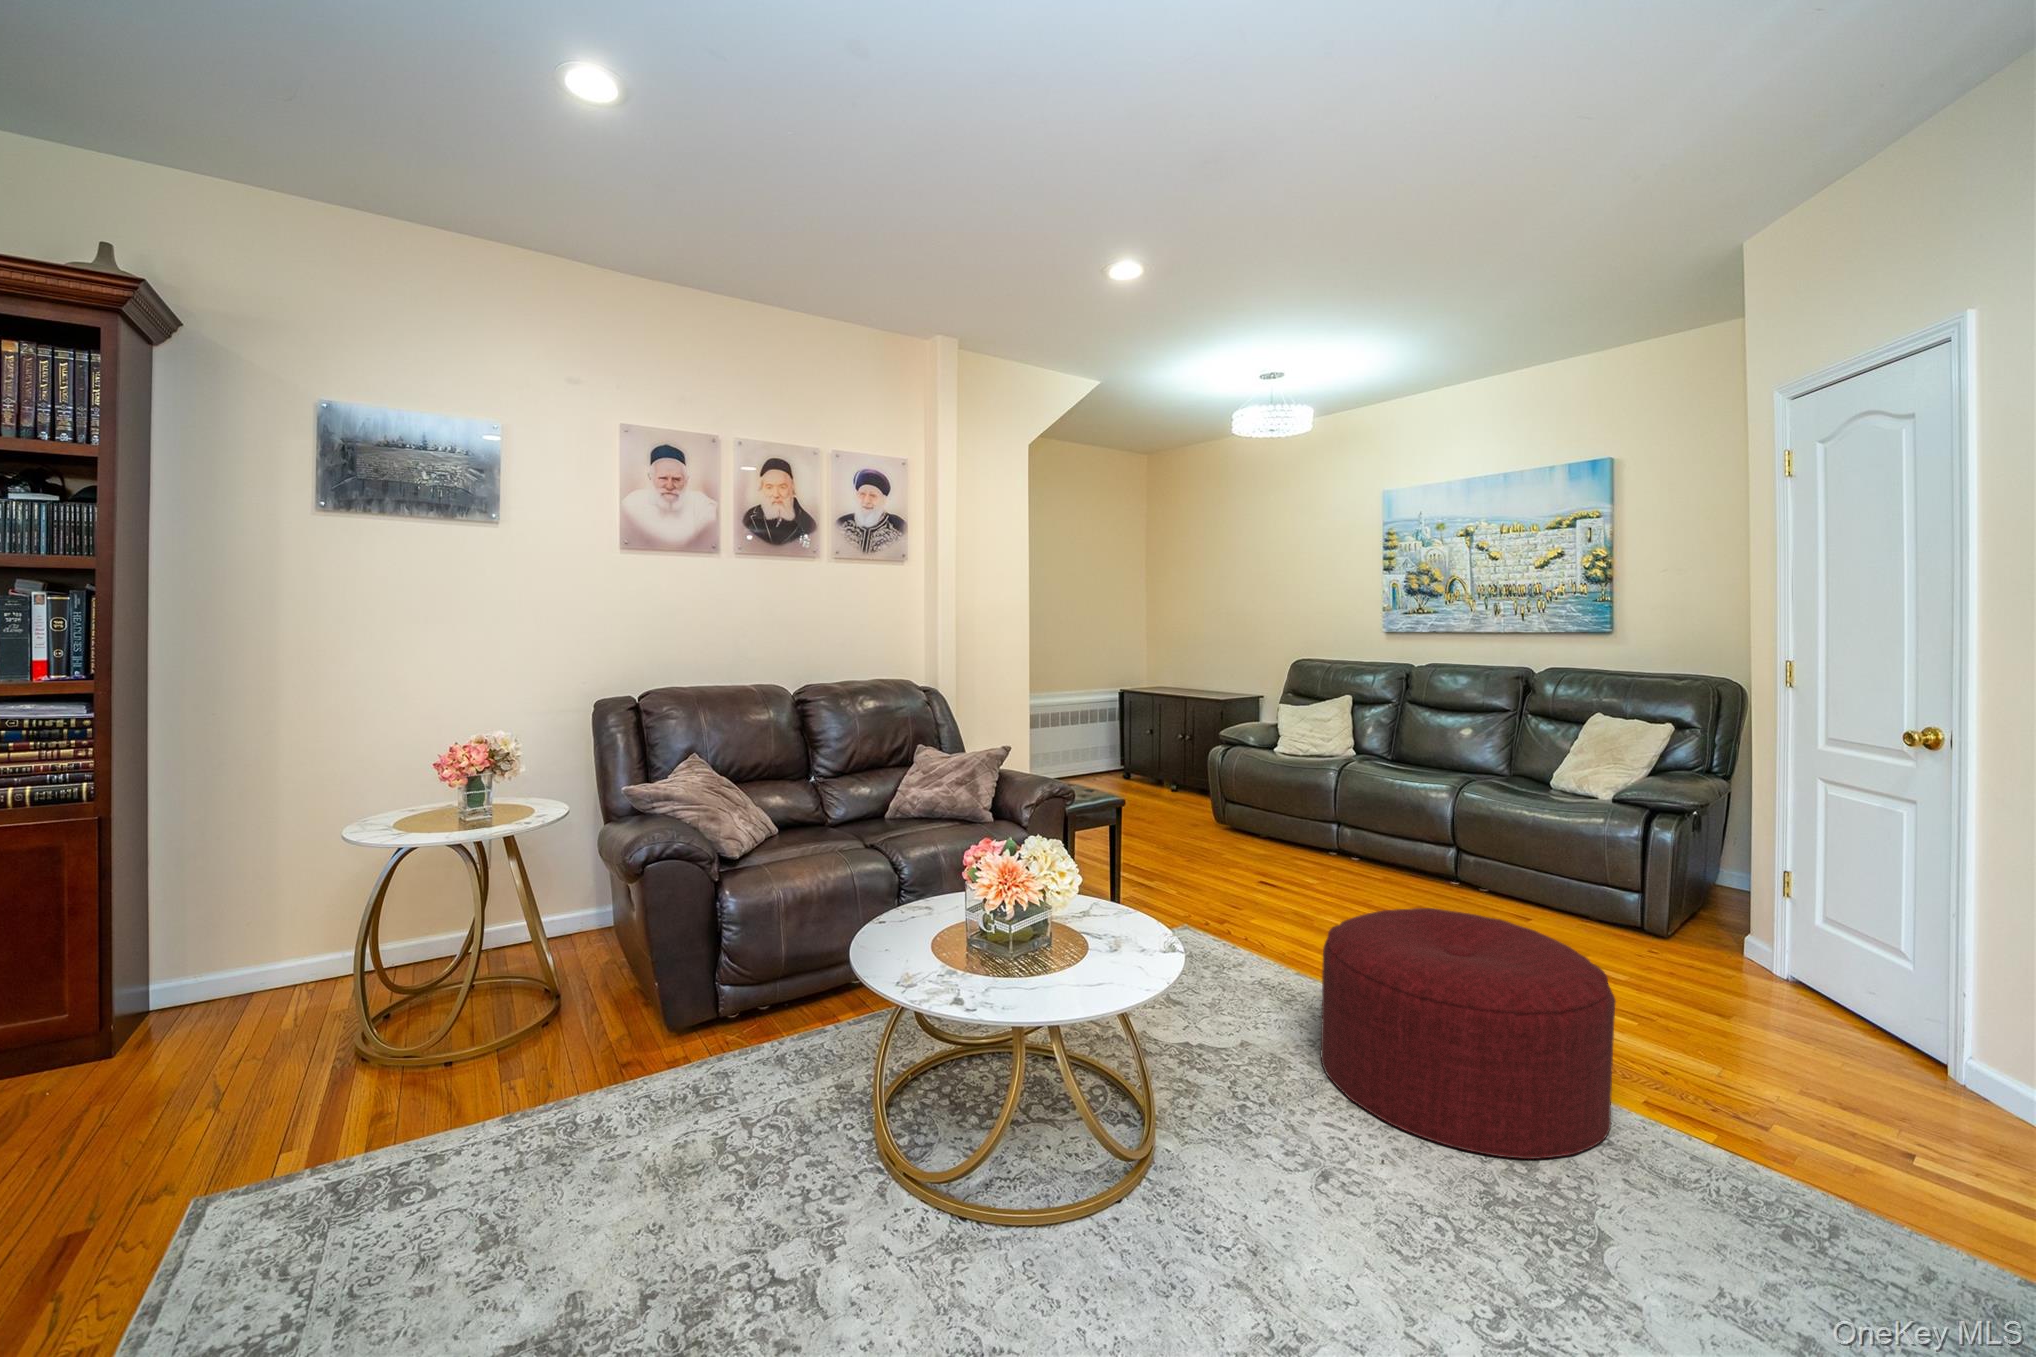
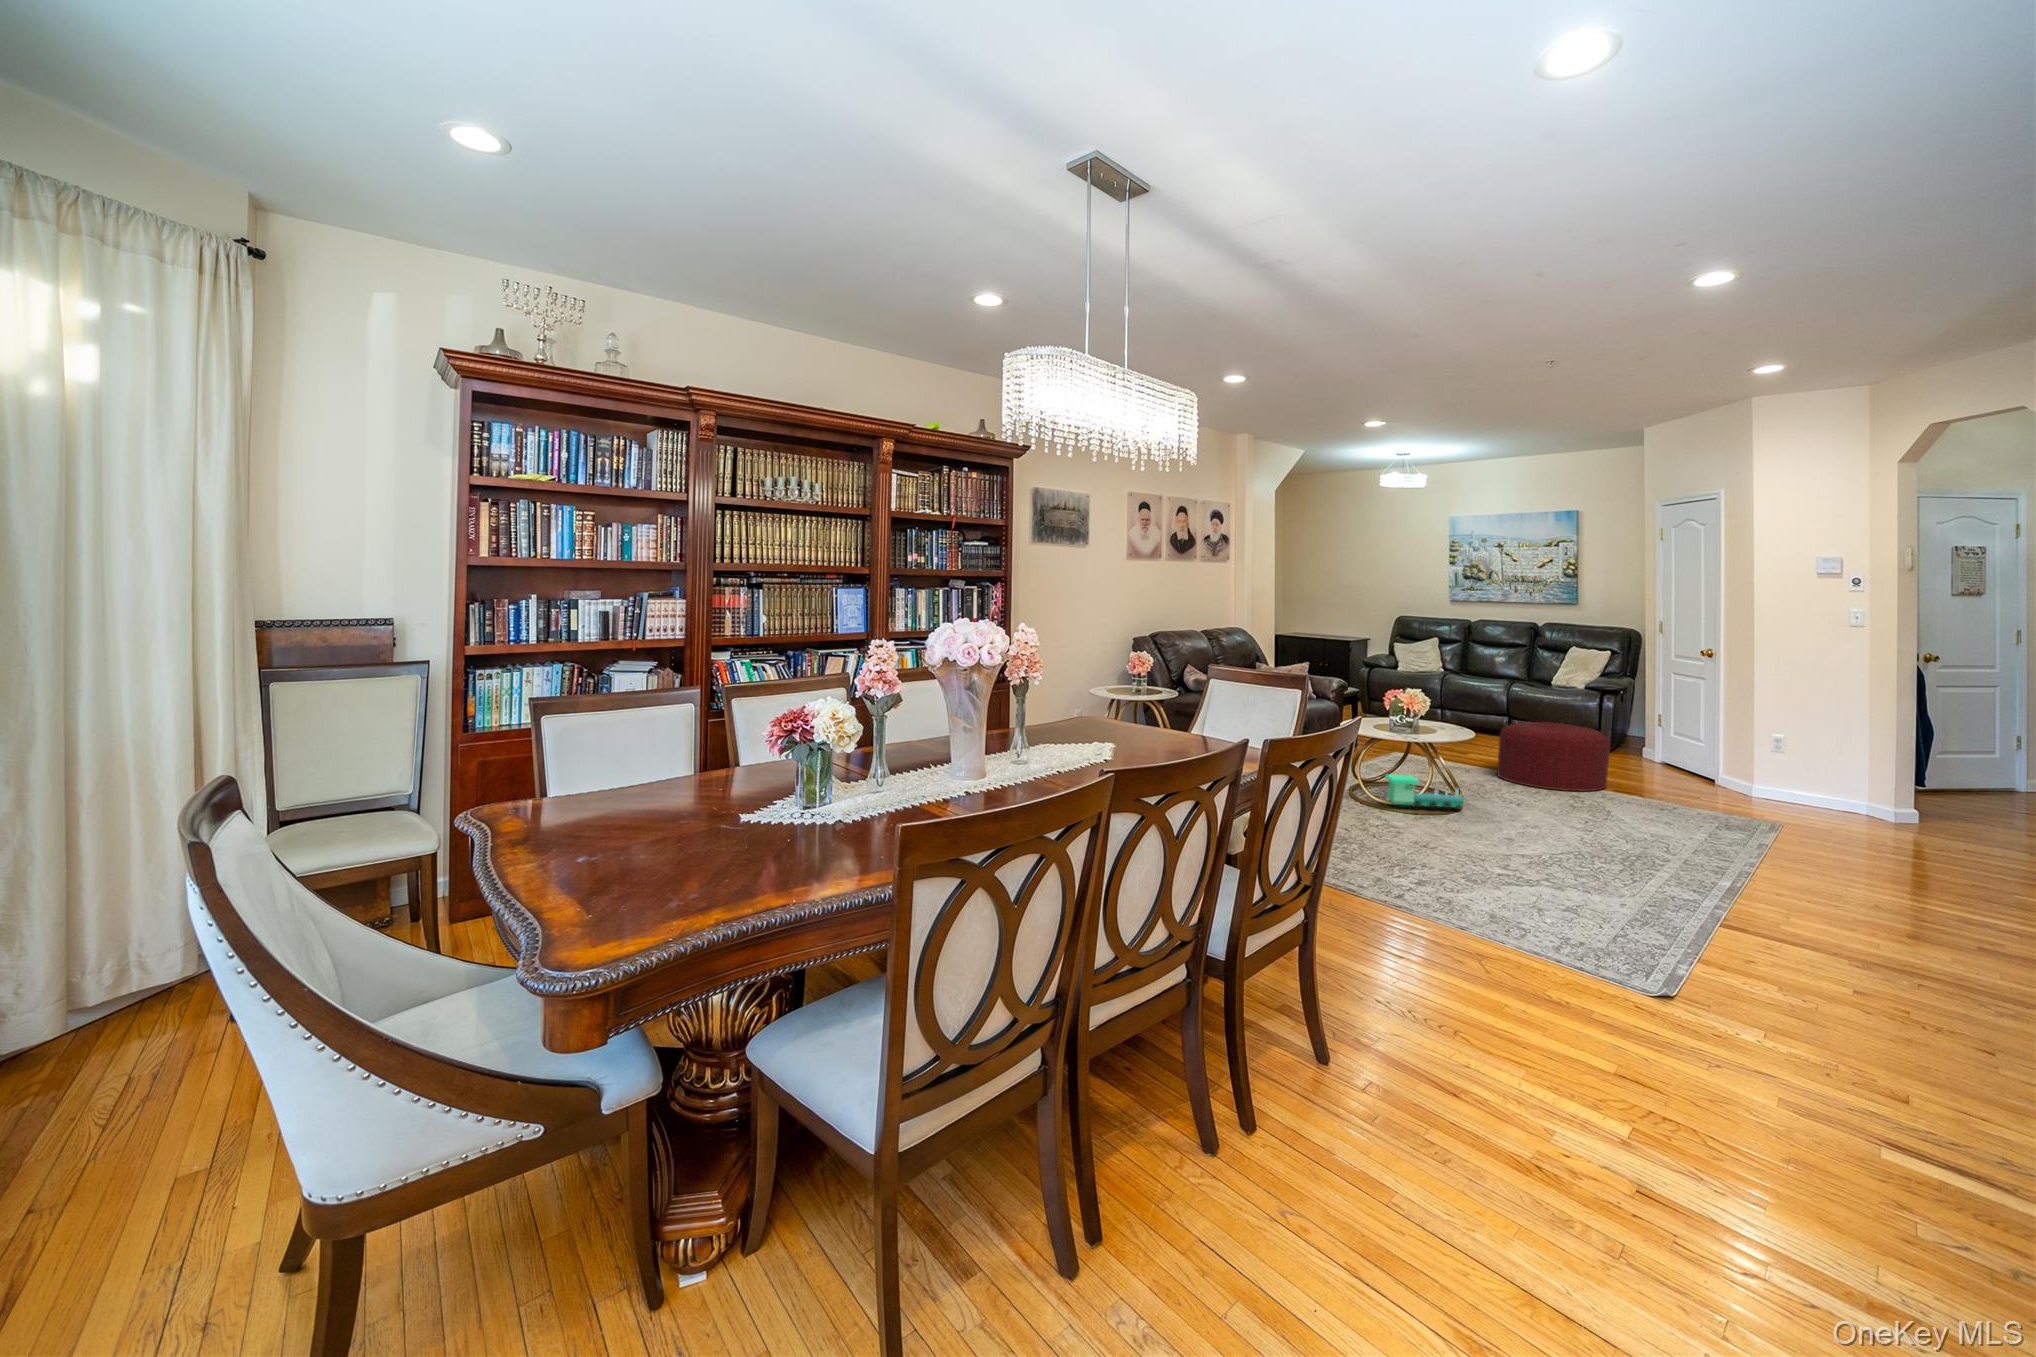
toy train: none [783,1124,1030,1301] -> present [1385,774,1464,811]

